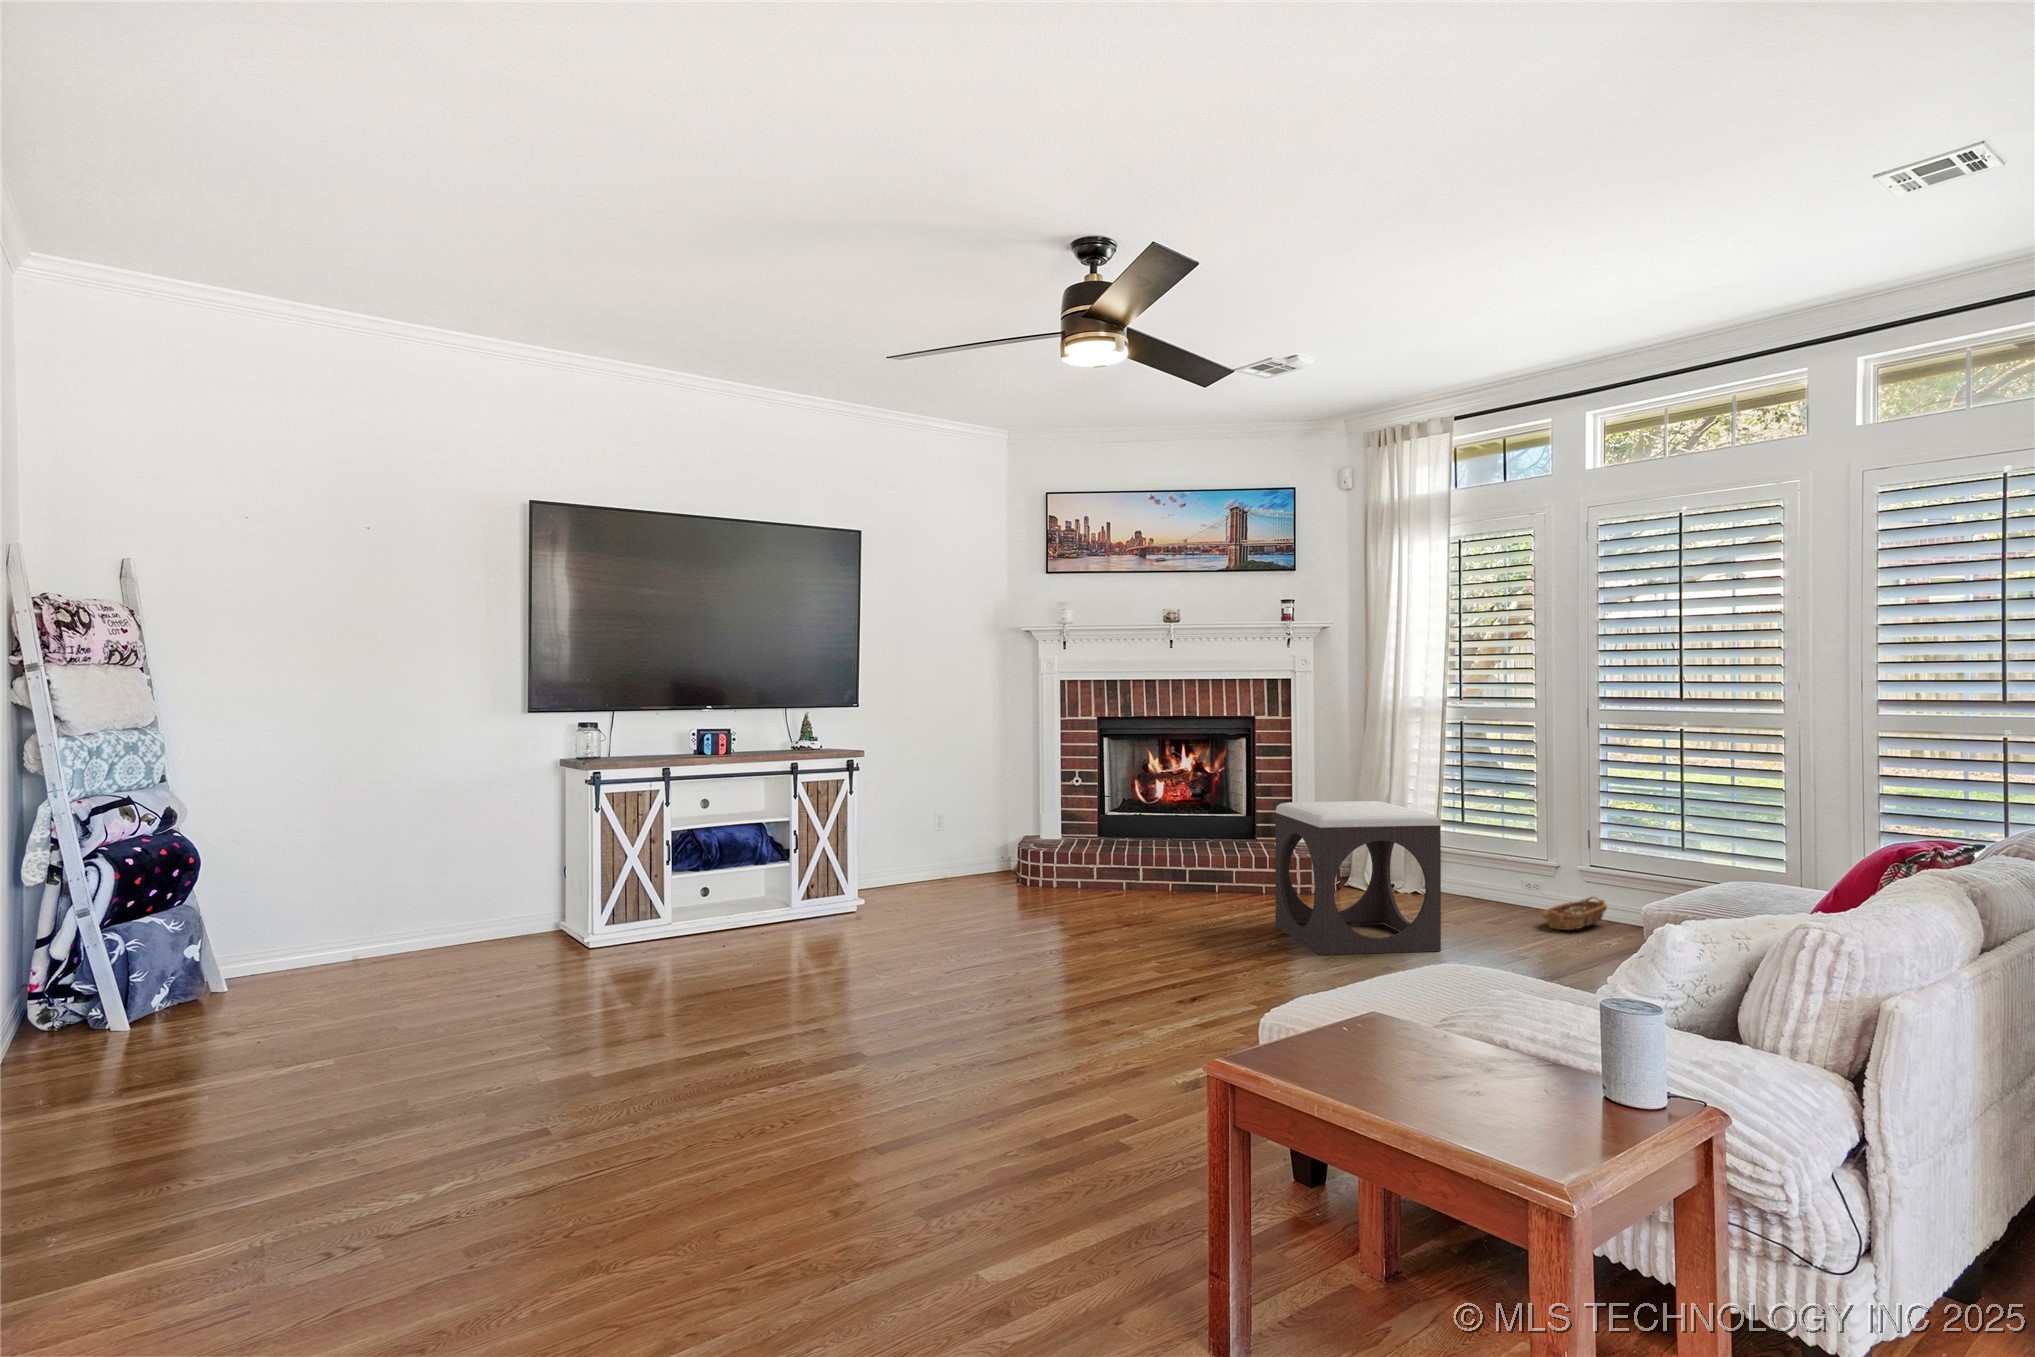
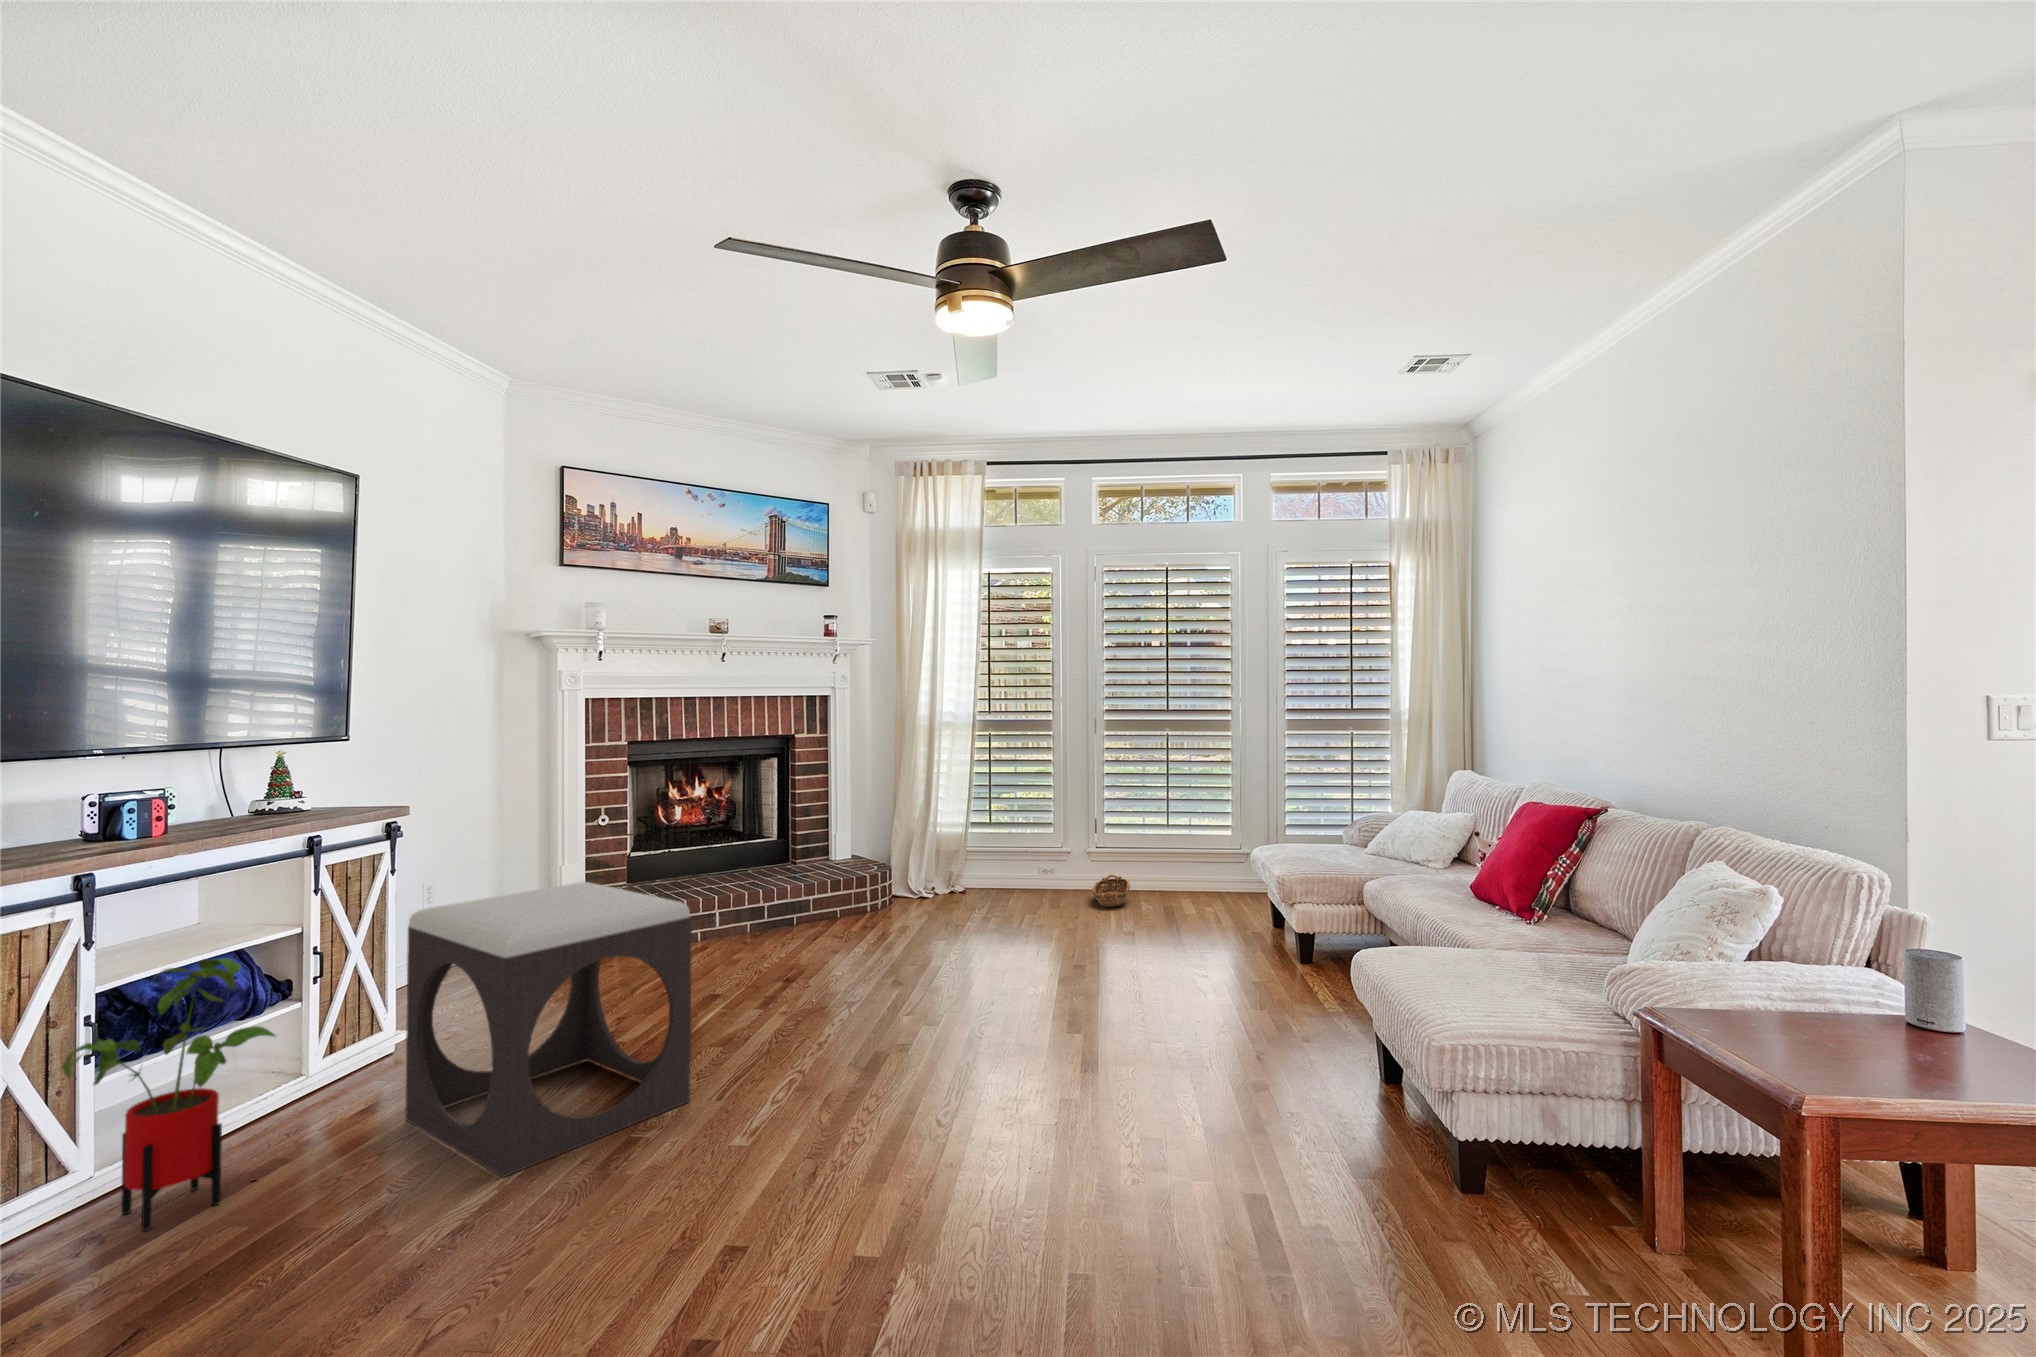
footstool: present [1275,801,1441,955] -> present [405,882,692,1177]
house plant: none [641,818,721,949] -> present [62,958,275,1231]

